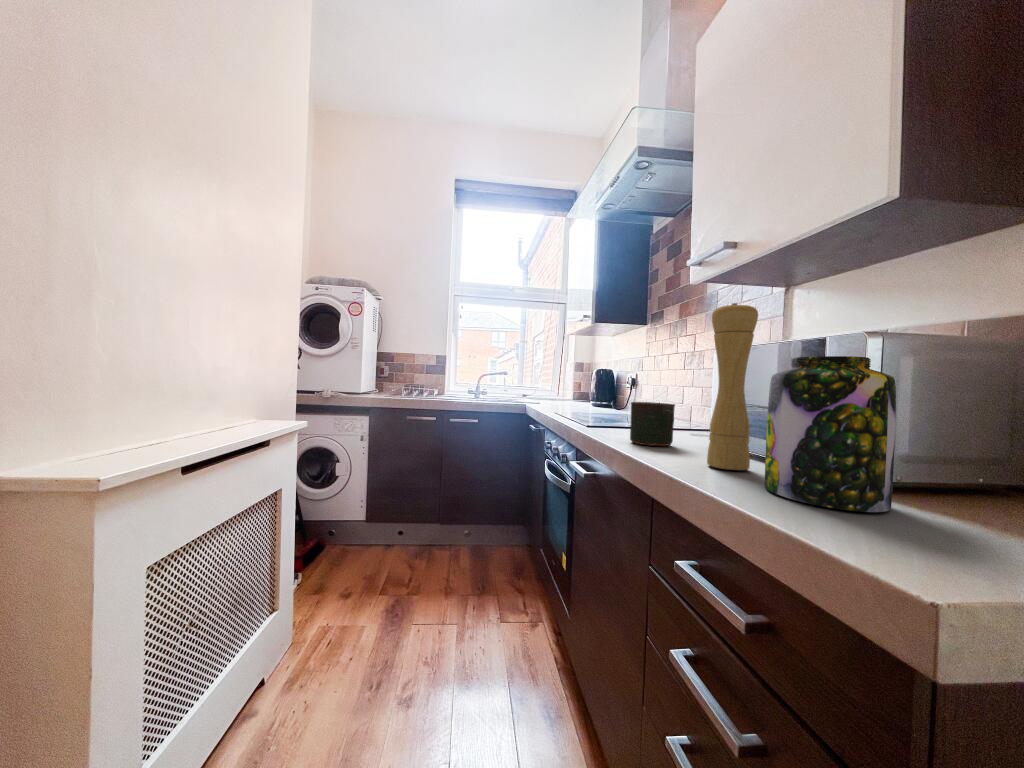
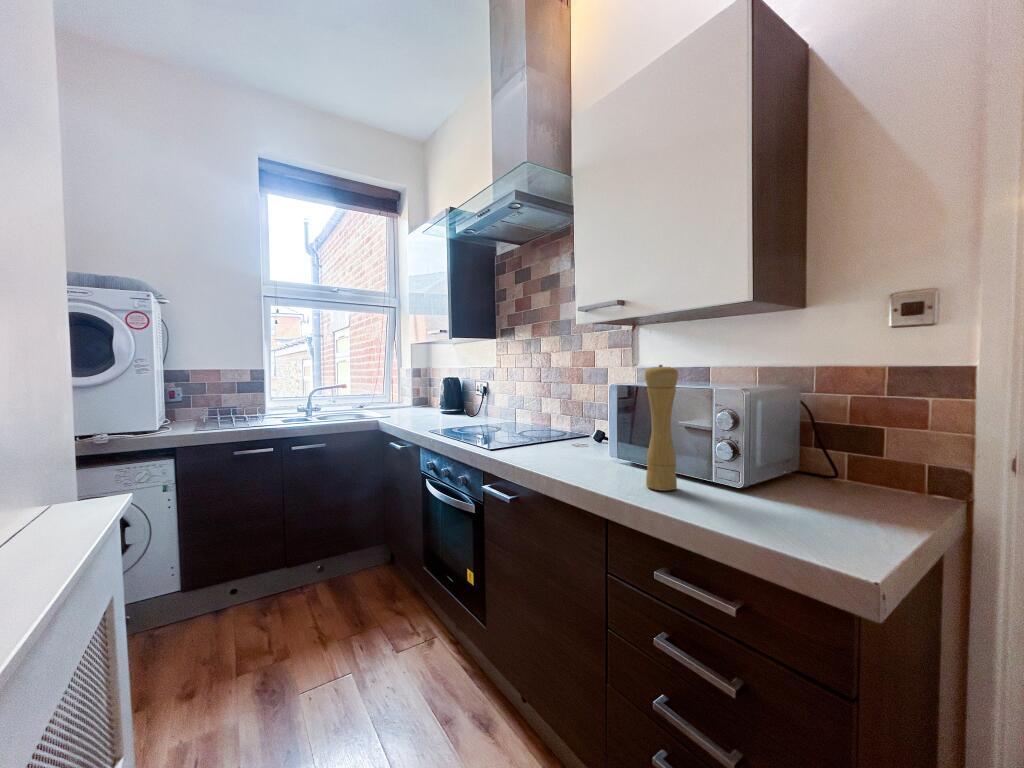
jar: present [765,356,896,512] -> none [706,414,786,518]
mug: present [630,402,675,446] -> none [558,432,600,471]

